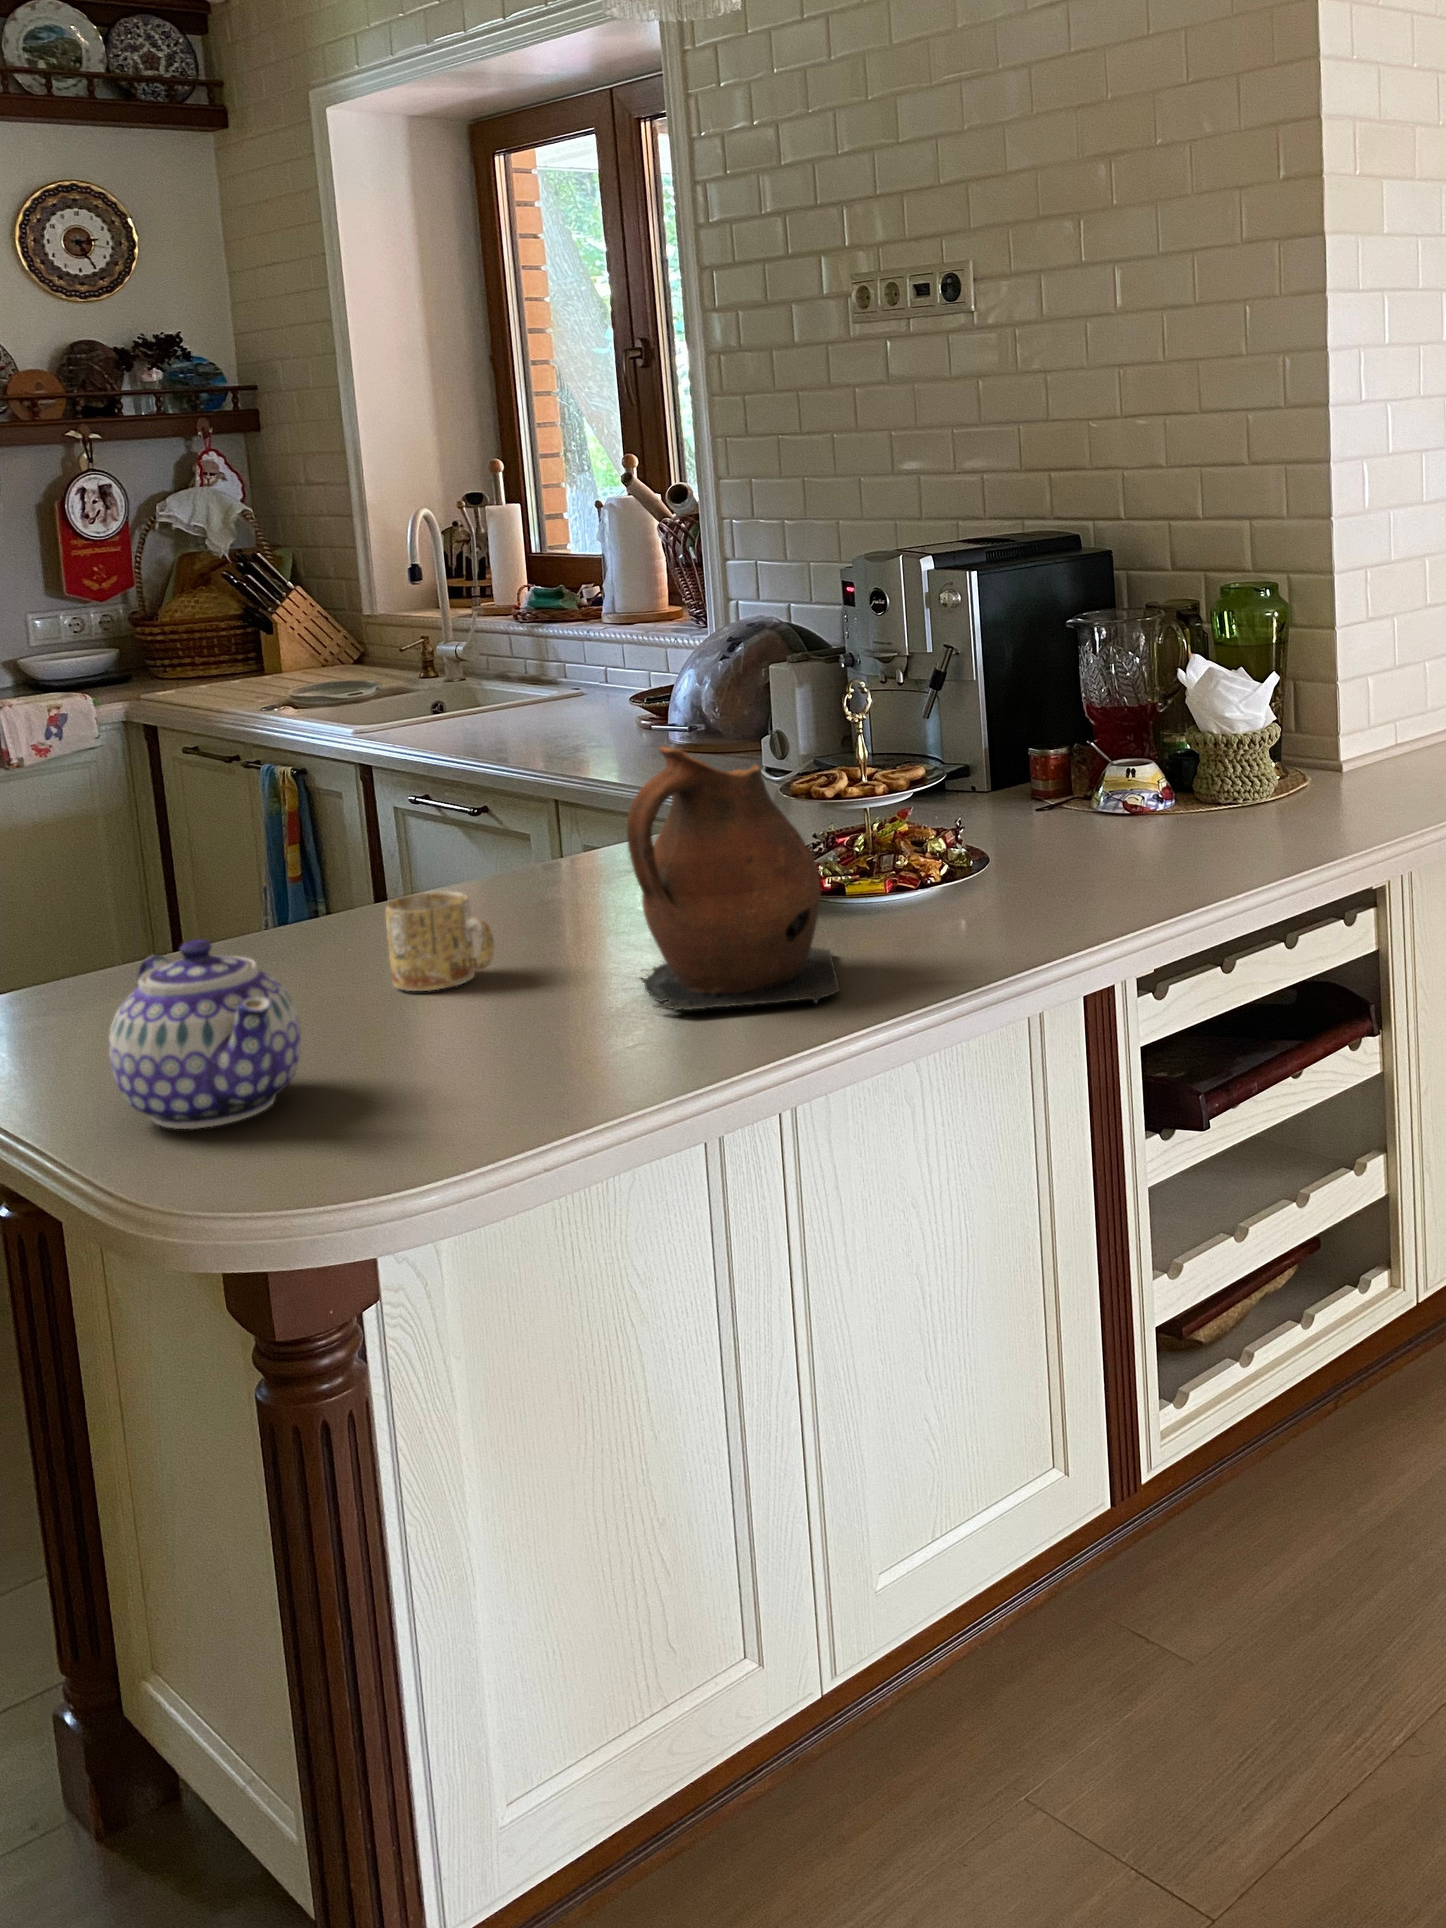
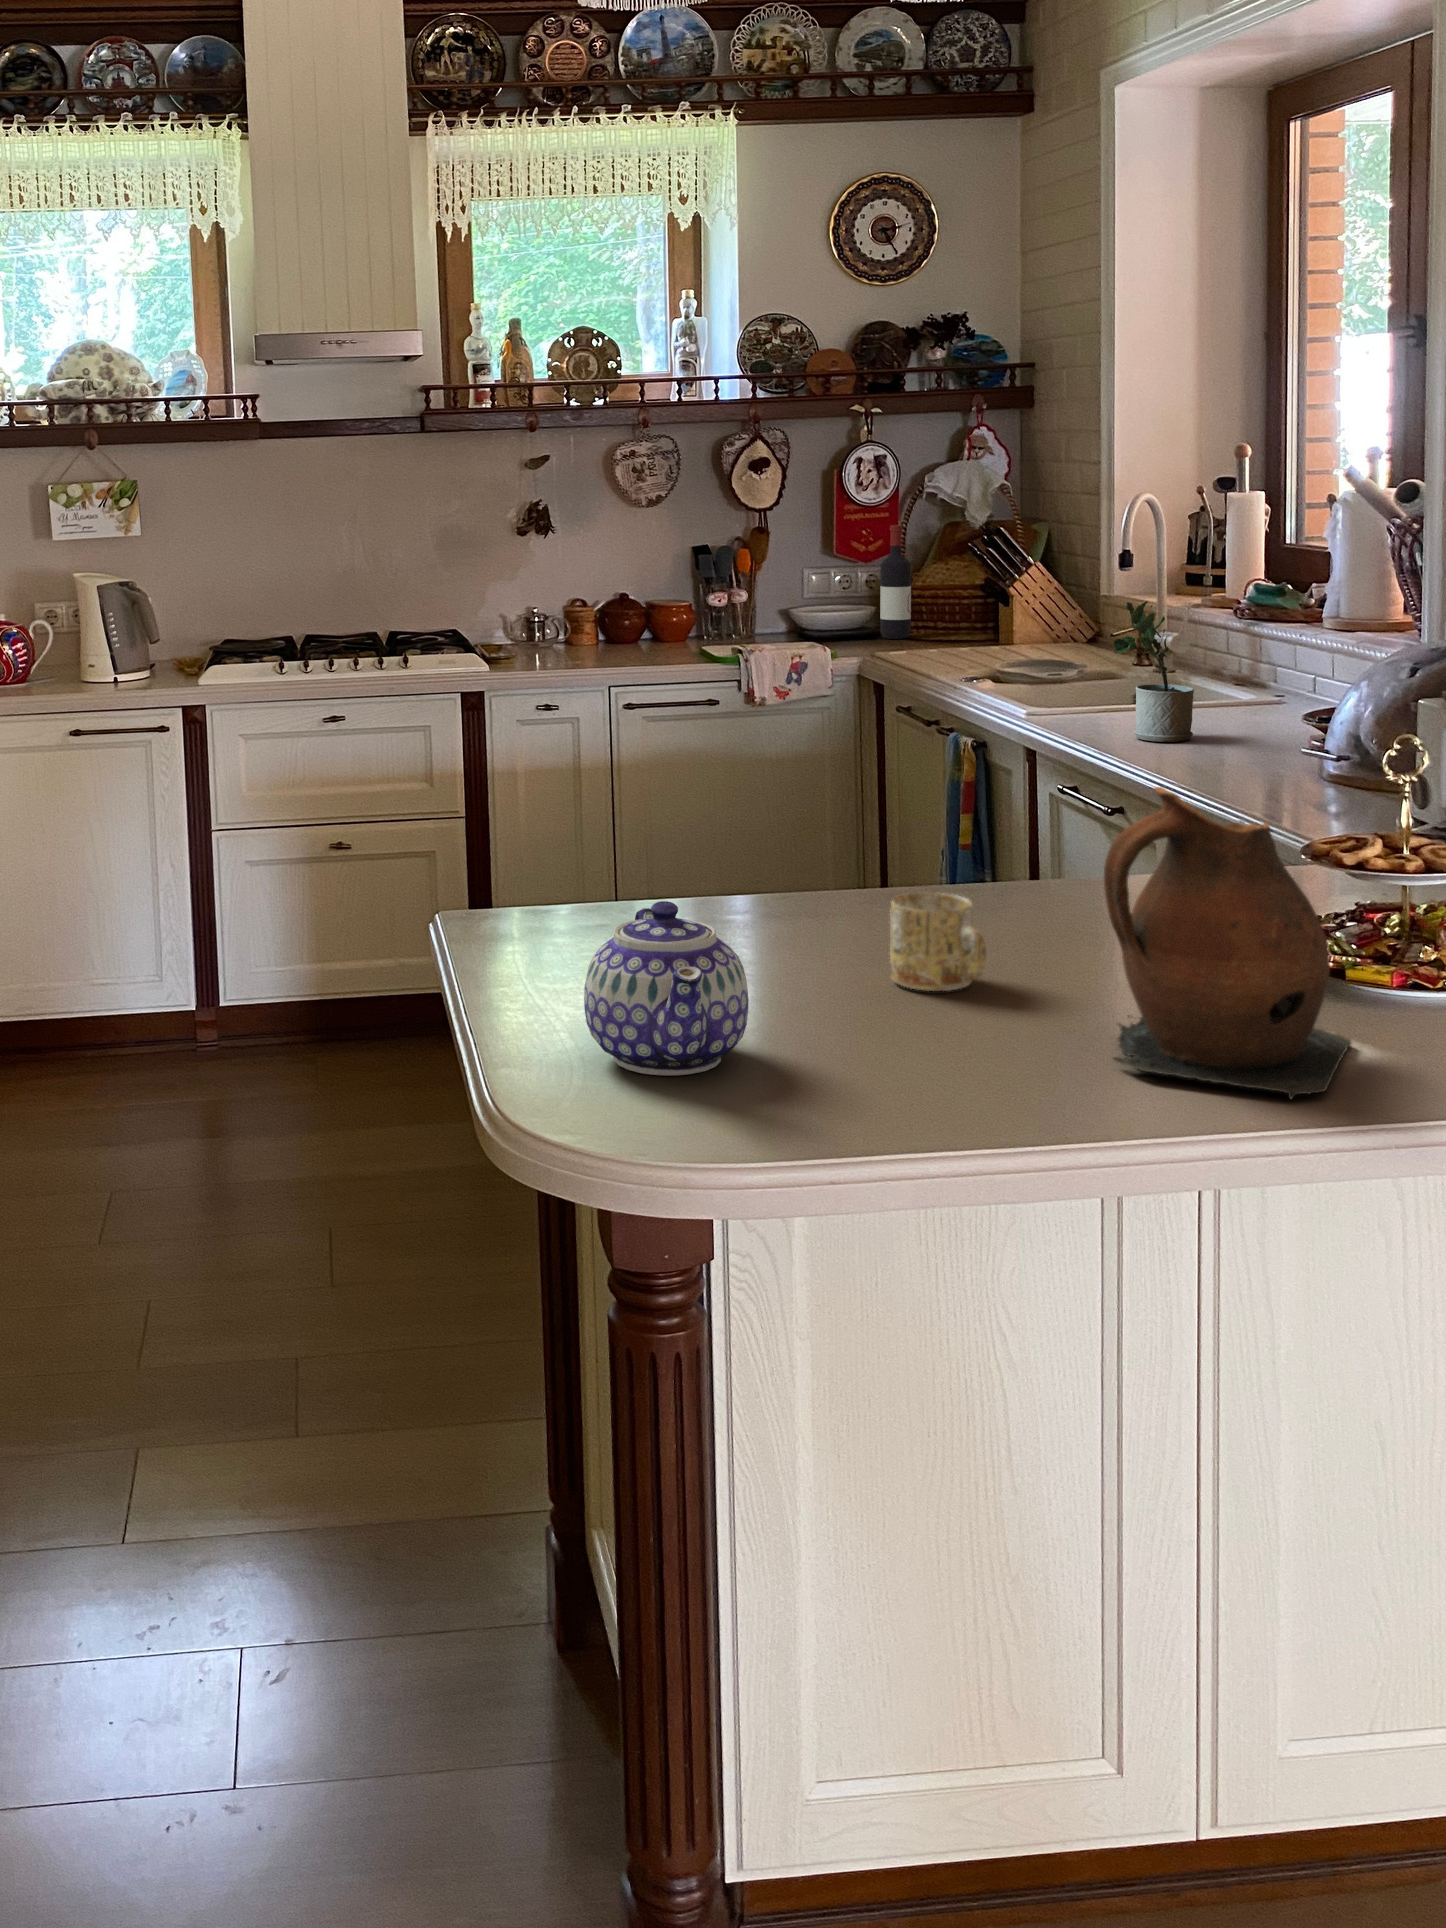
wine bottle: none [121,560,163,683] -> present [880,525,911,639]
potted plant: none [437,607,519,743] -> present [1113,601,1194,742]

